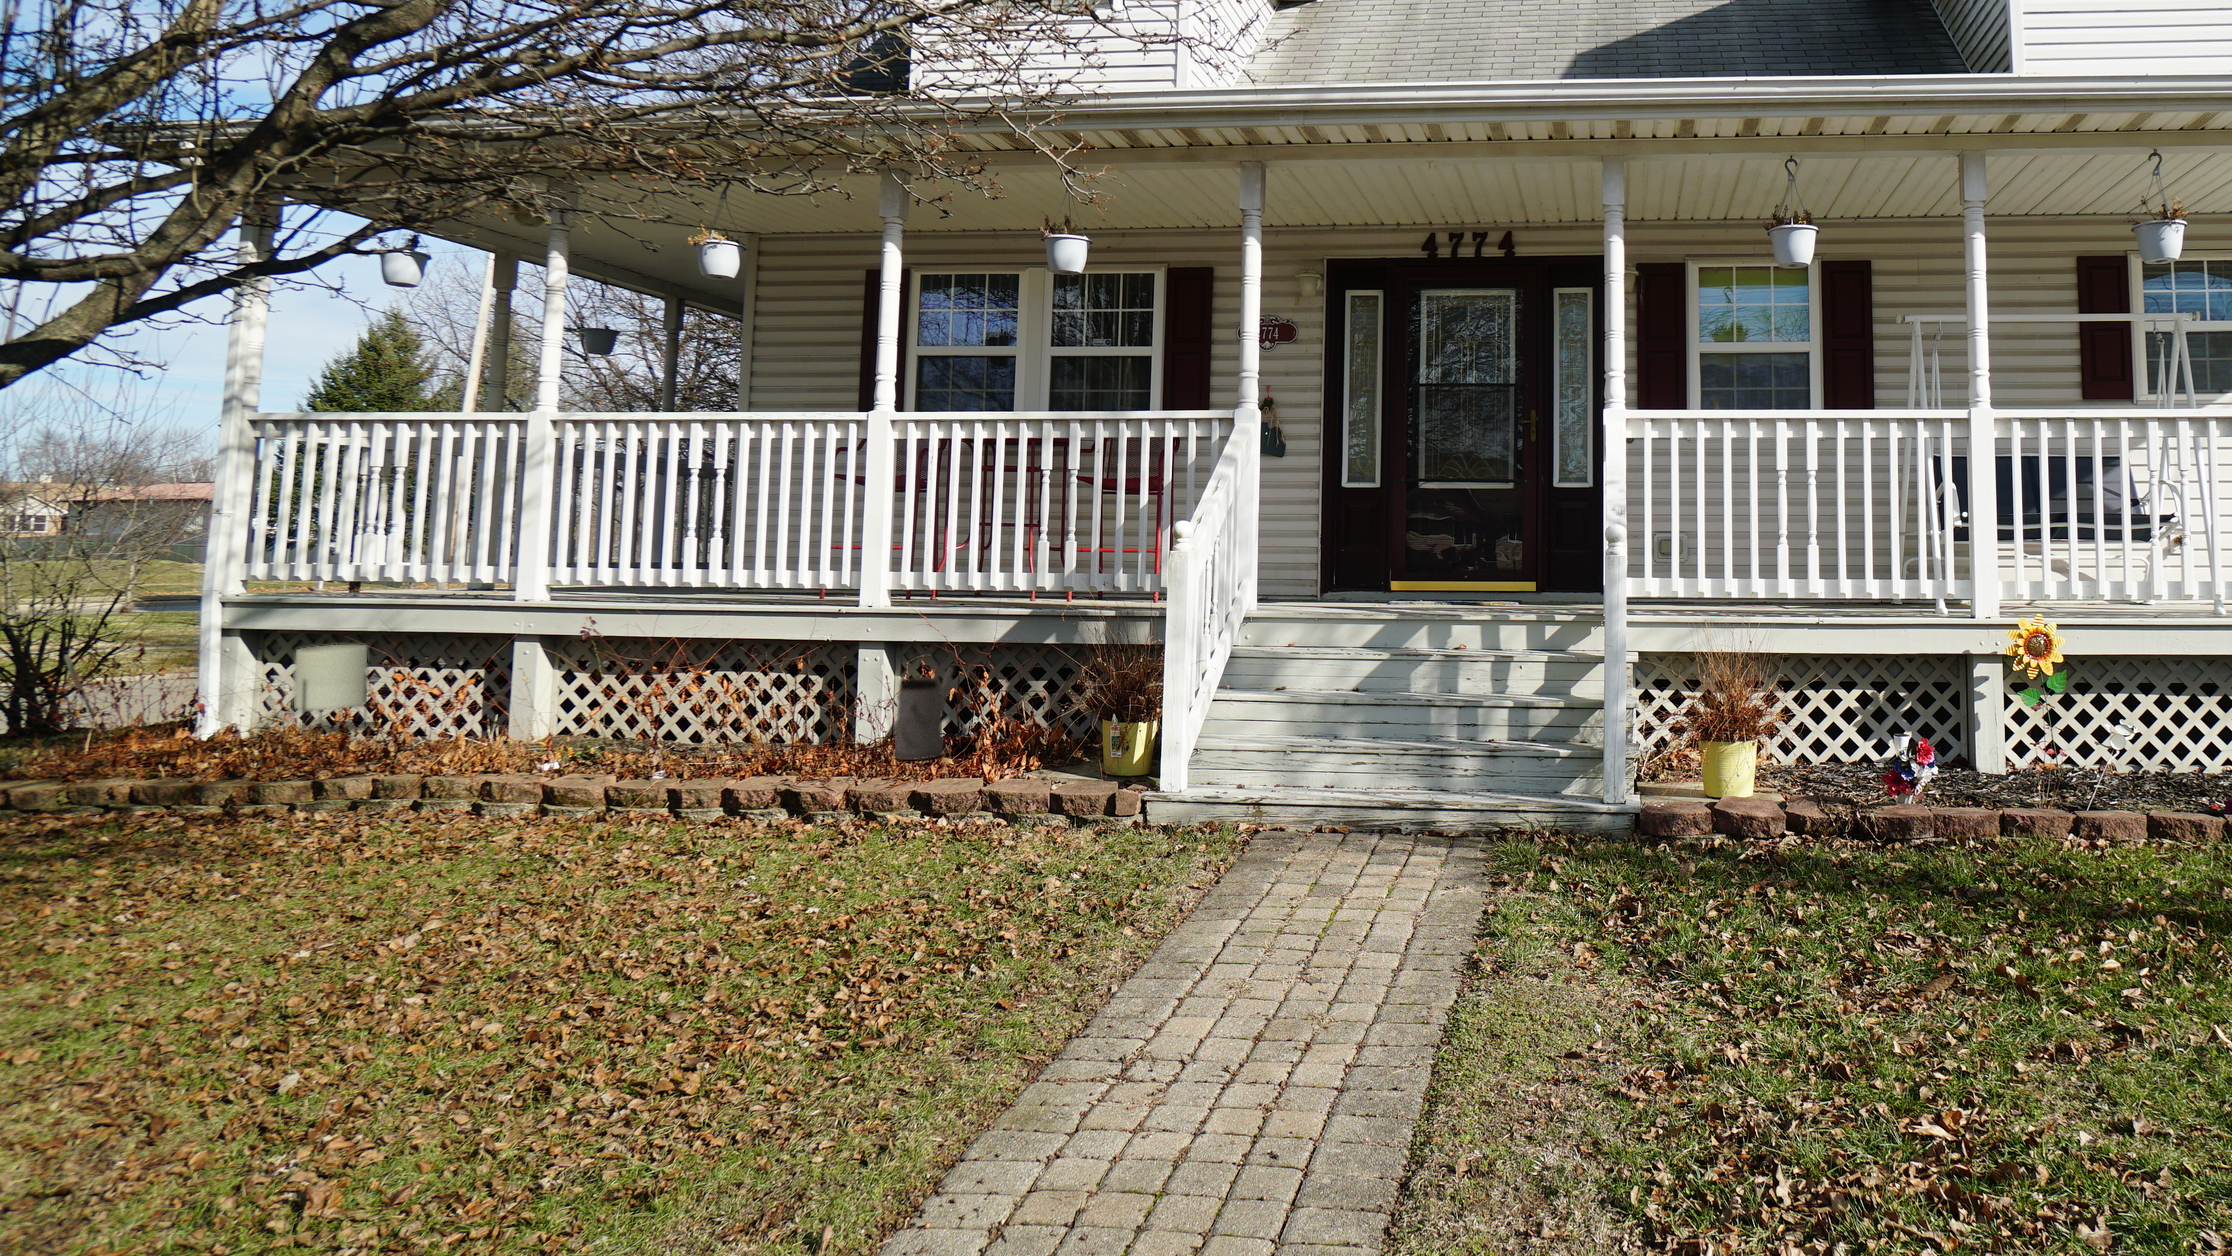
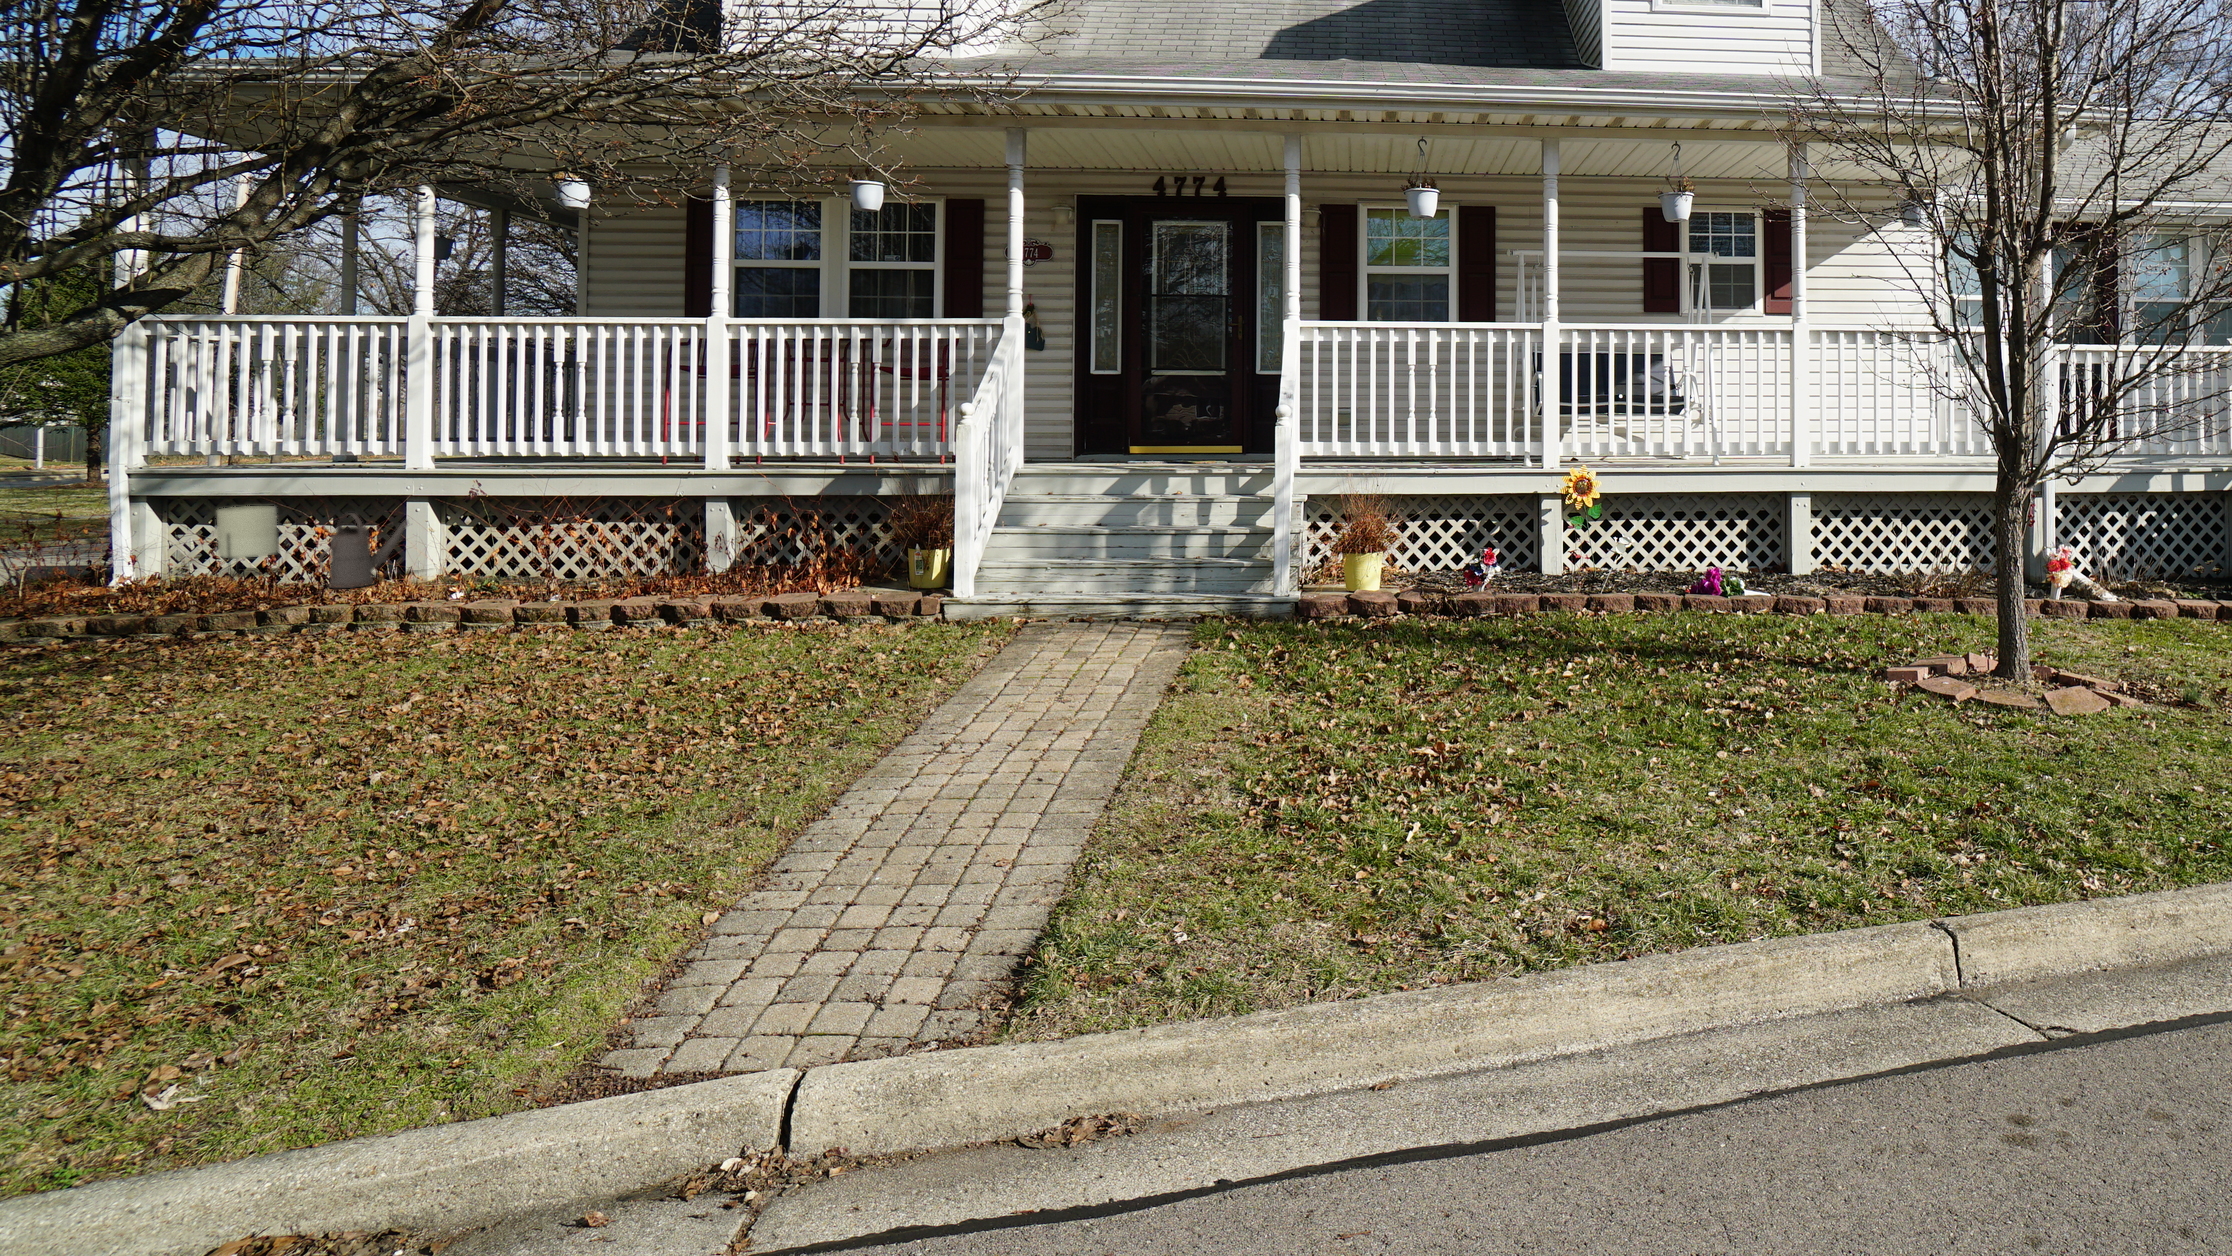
watering can: present [893,662,953,760] -> present [319,513,408,588]

